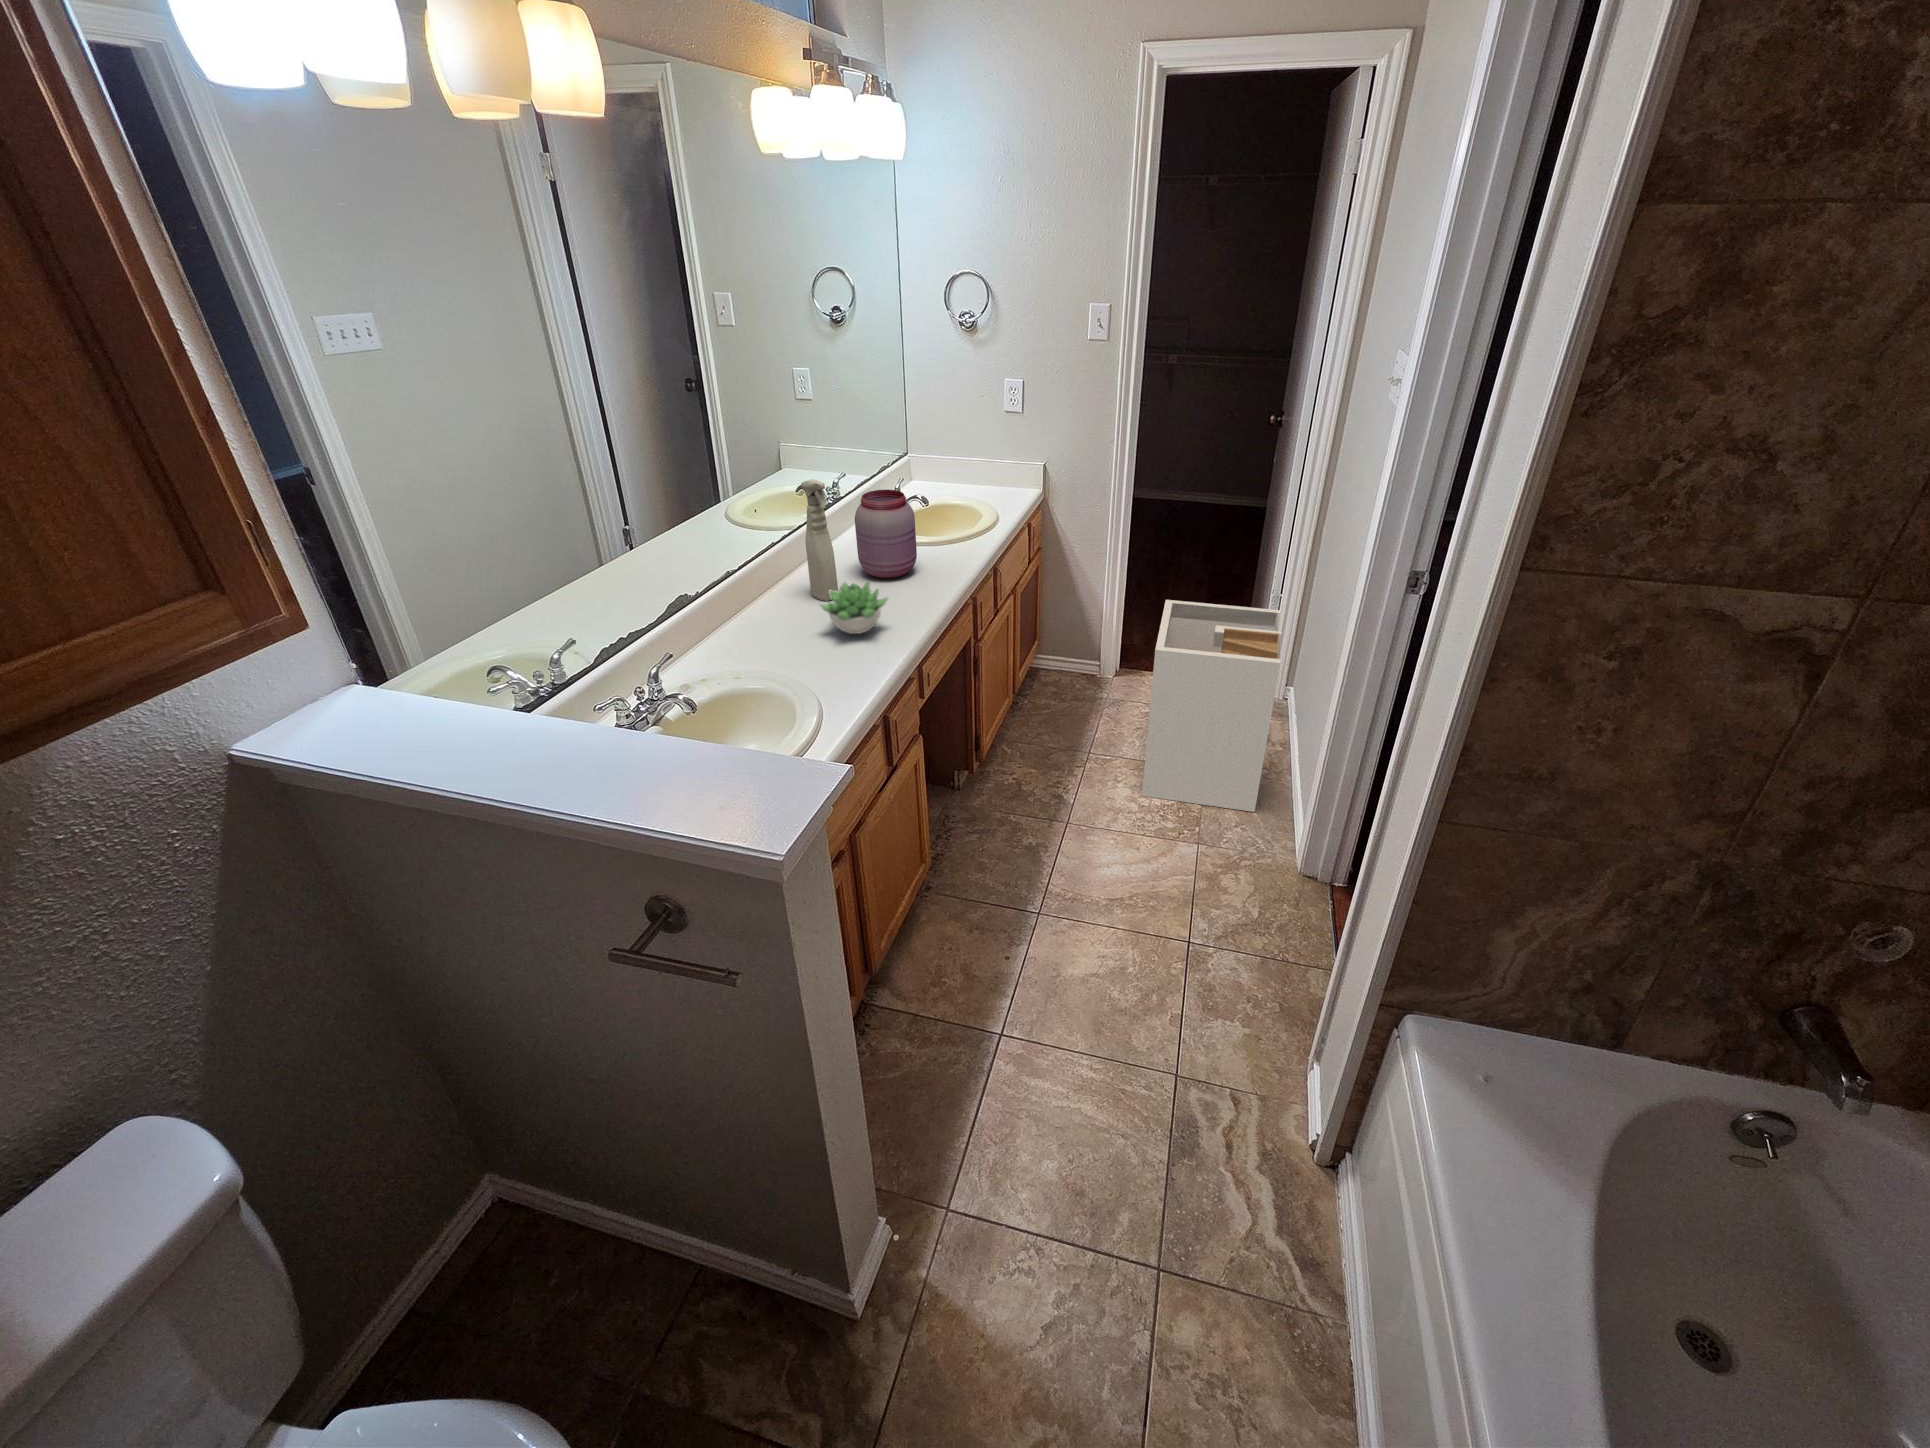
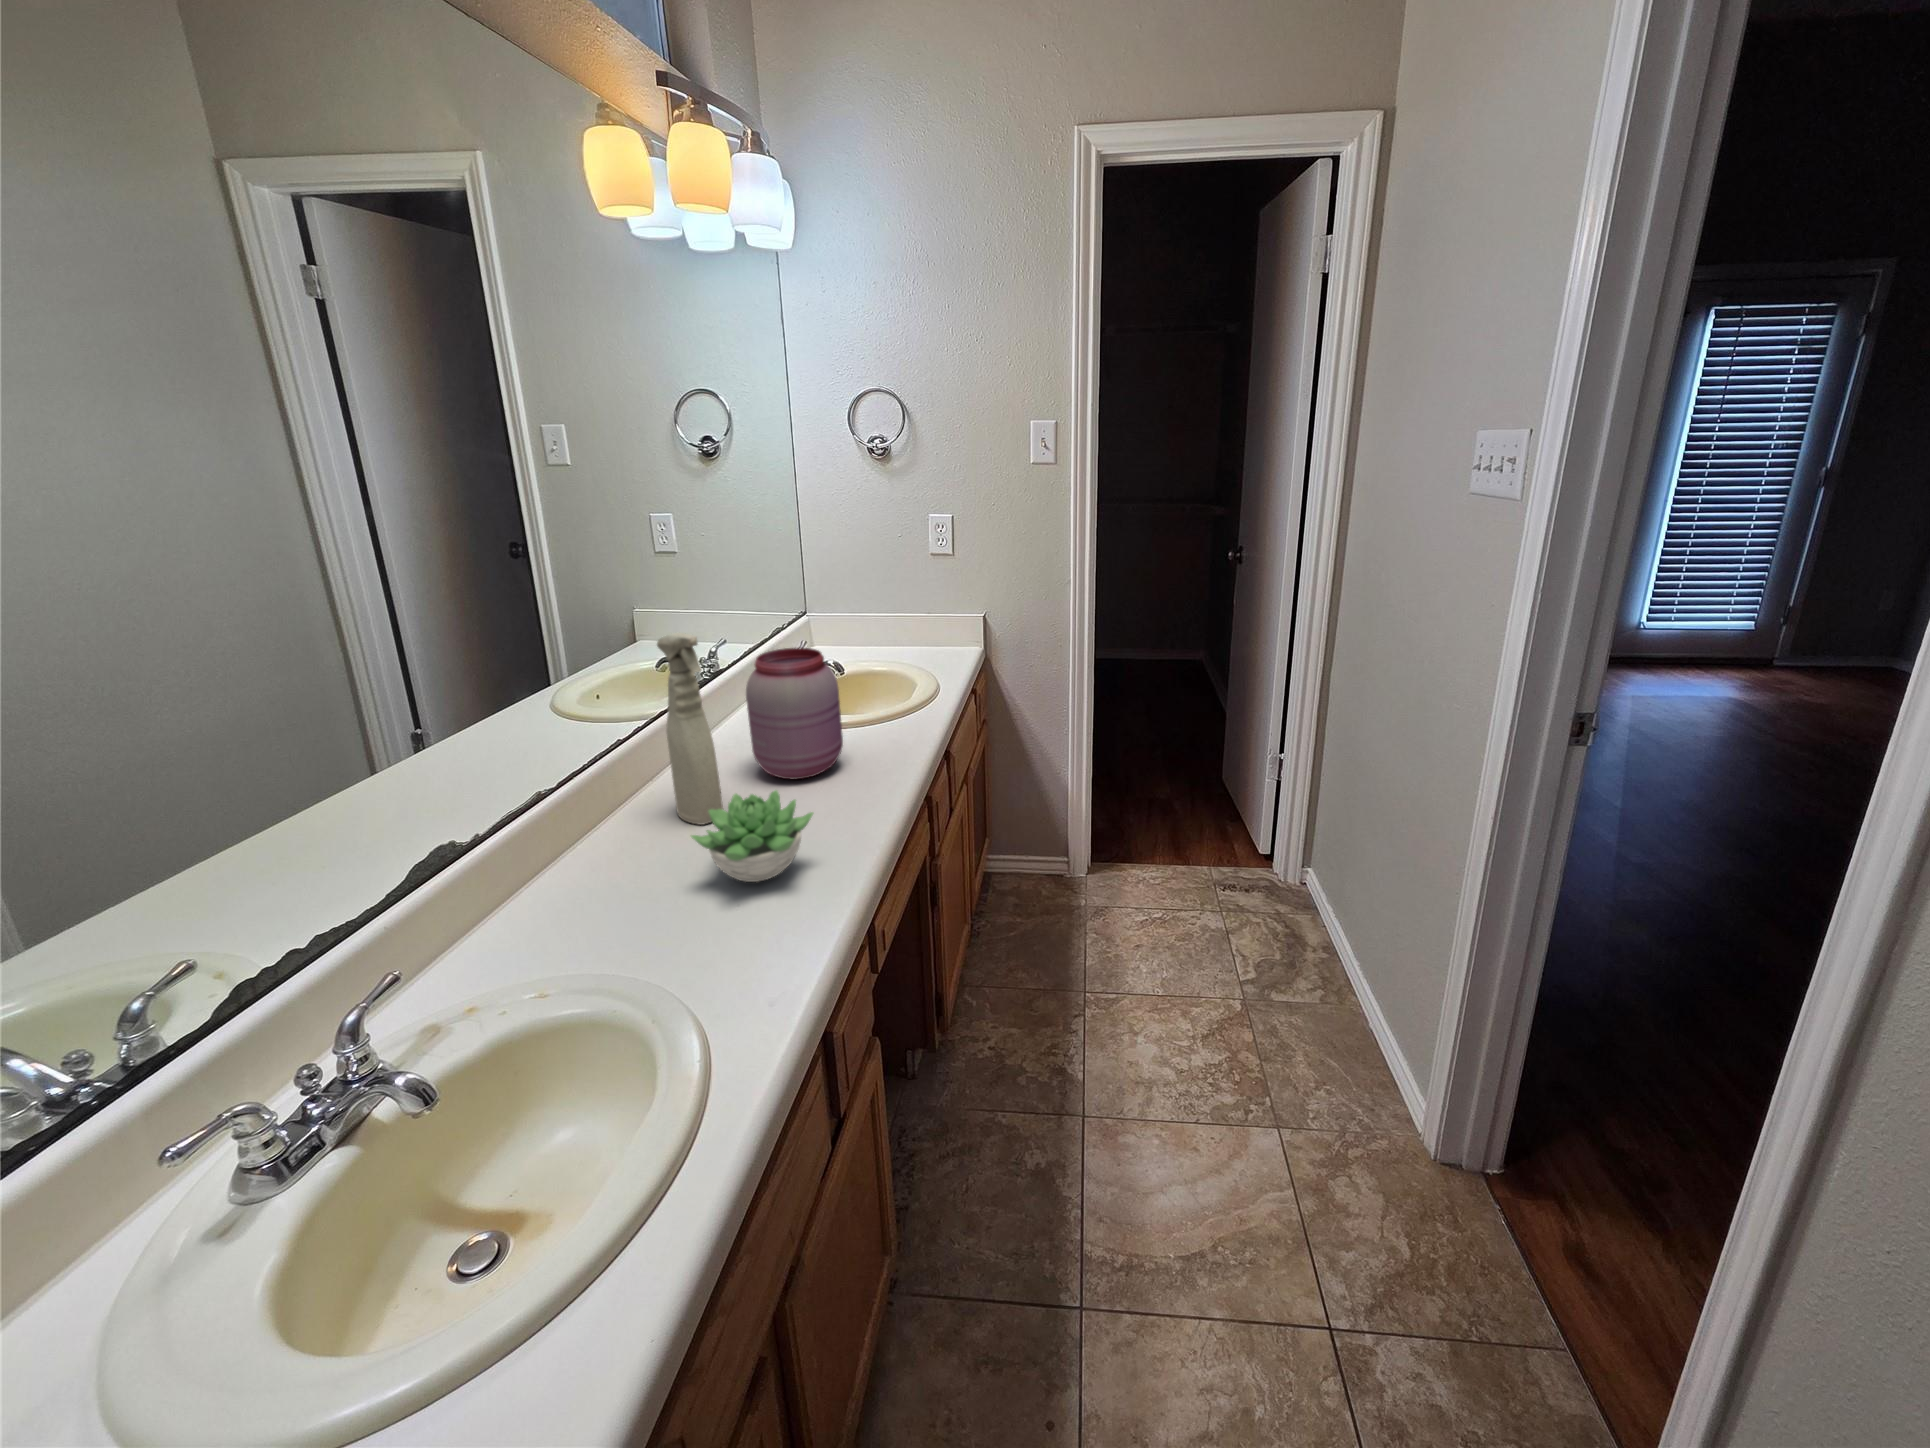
laundry hamper: present [1142,600,1282,812] -> none [1160,774,1355,1059]

